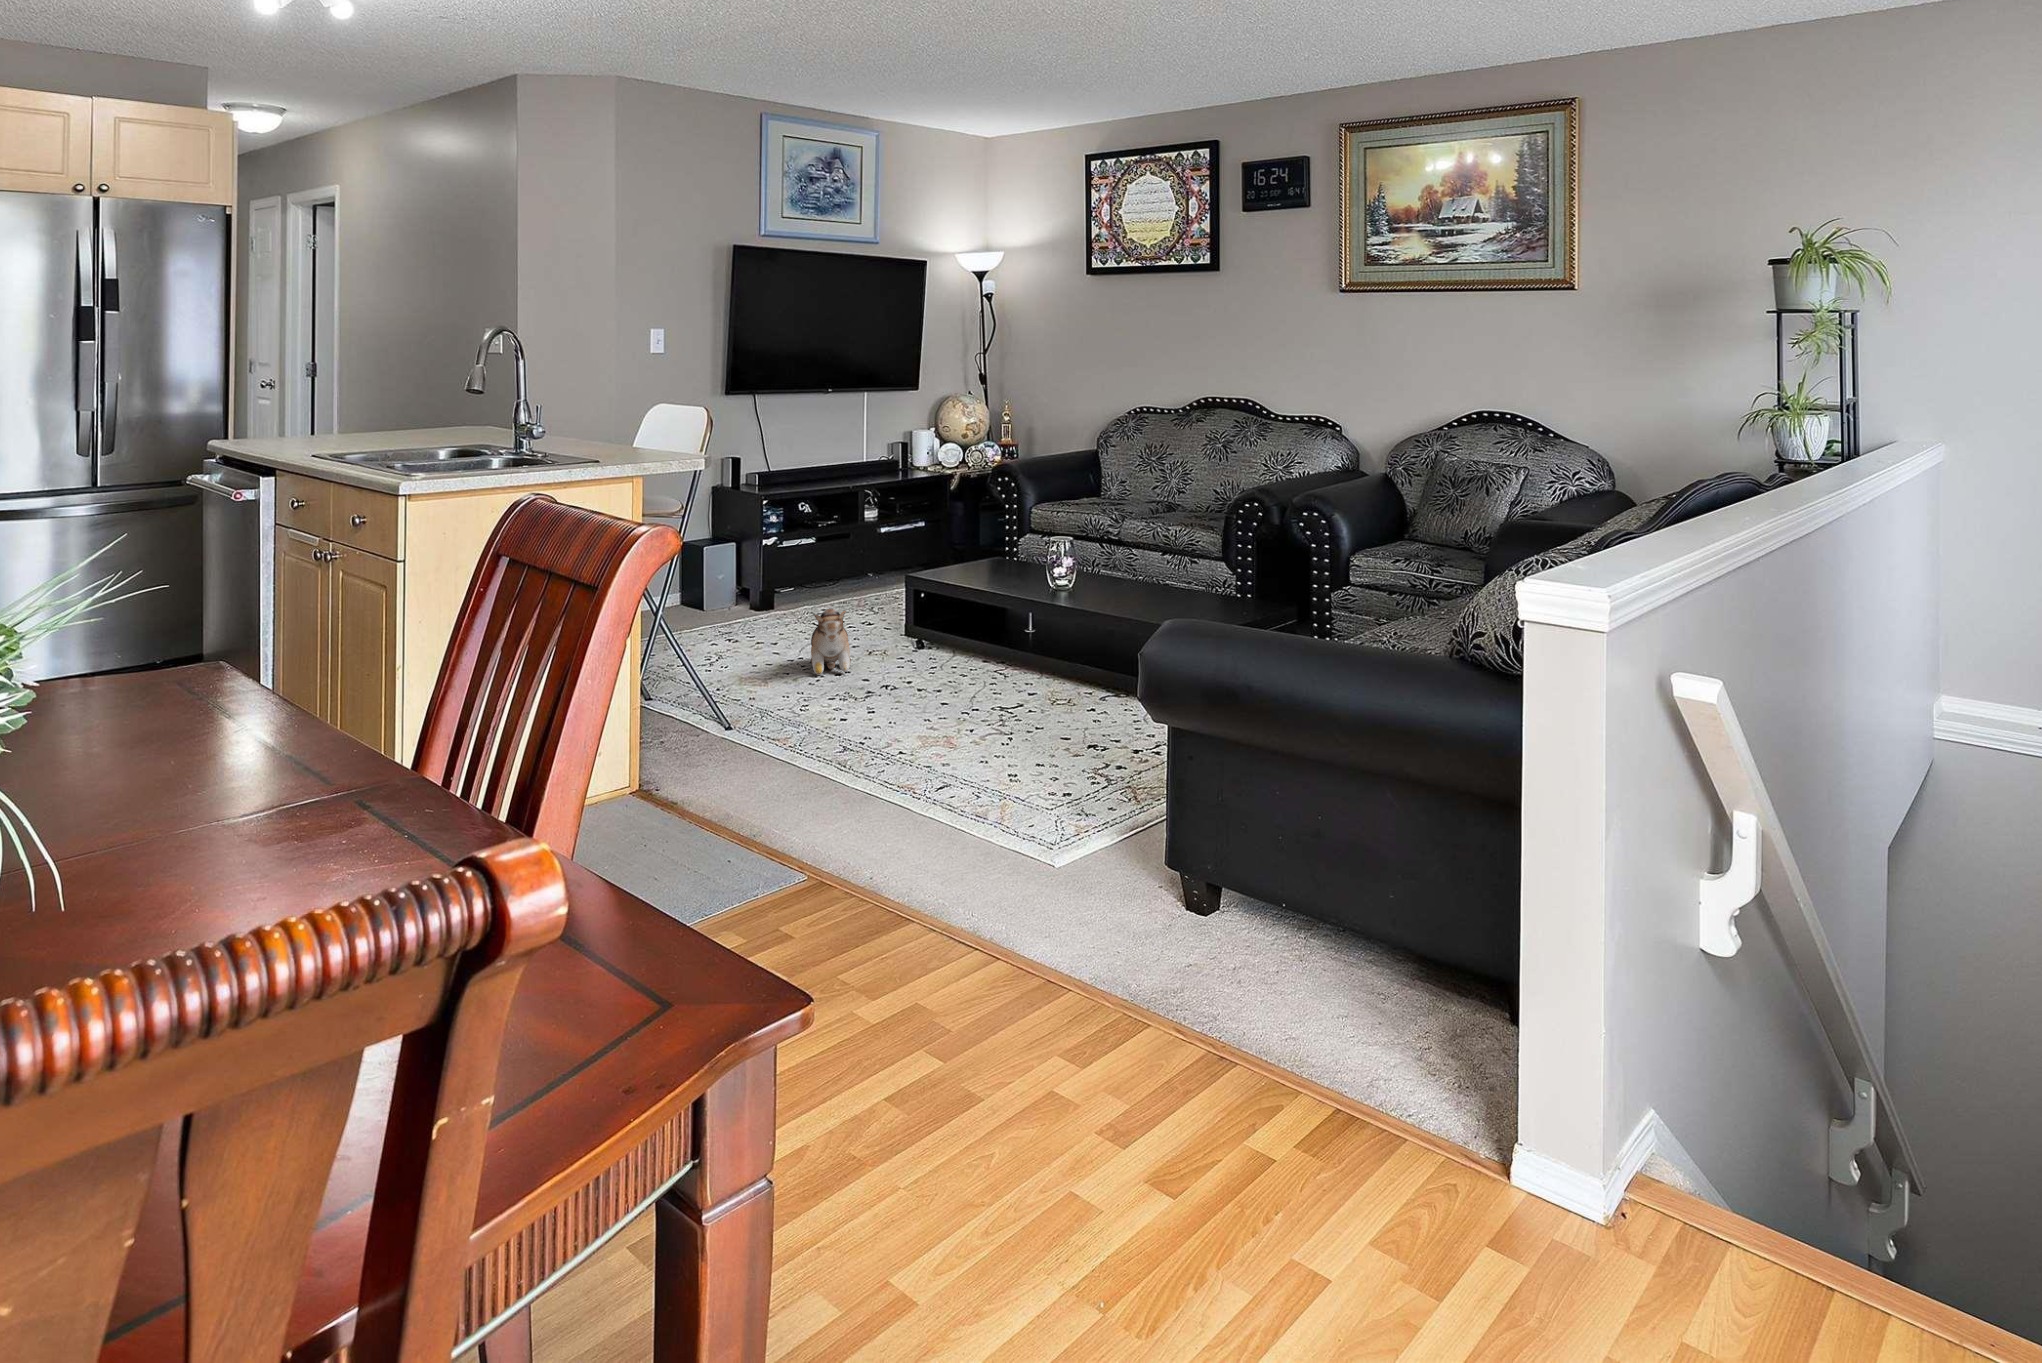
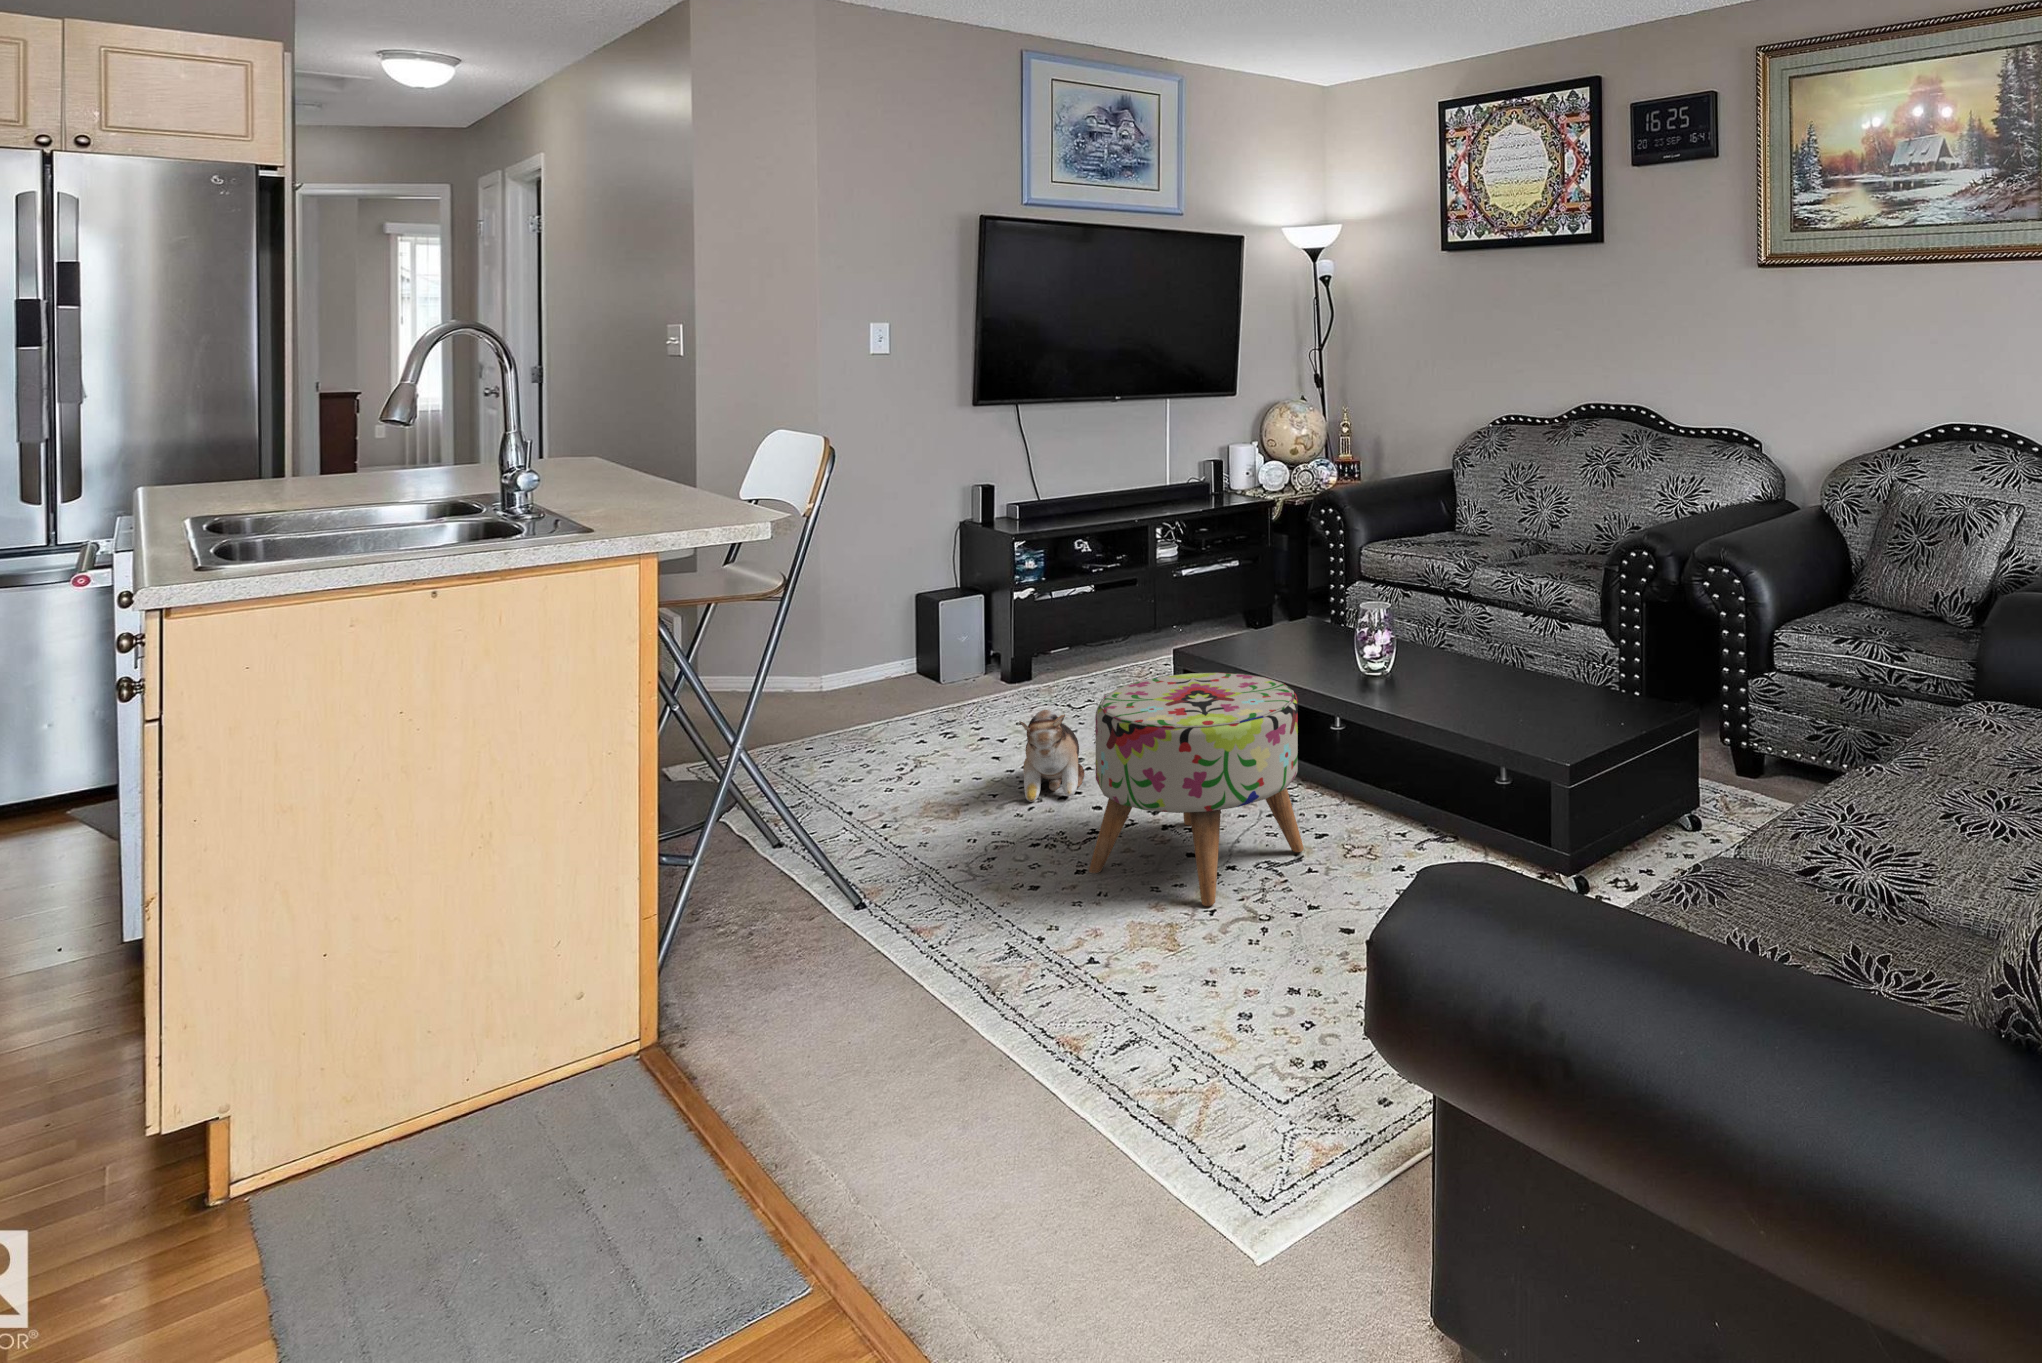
ottoman: none [878,580,1022,725] -> present [1089,673,1304,906]

